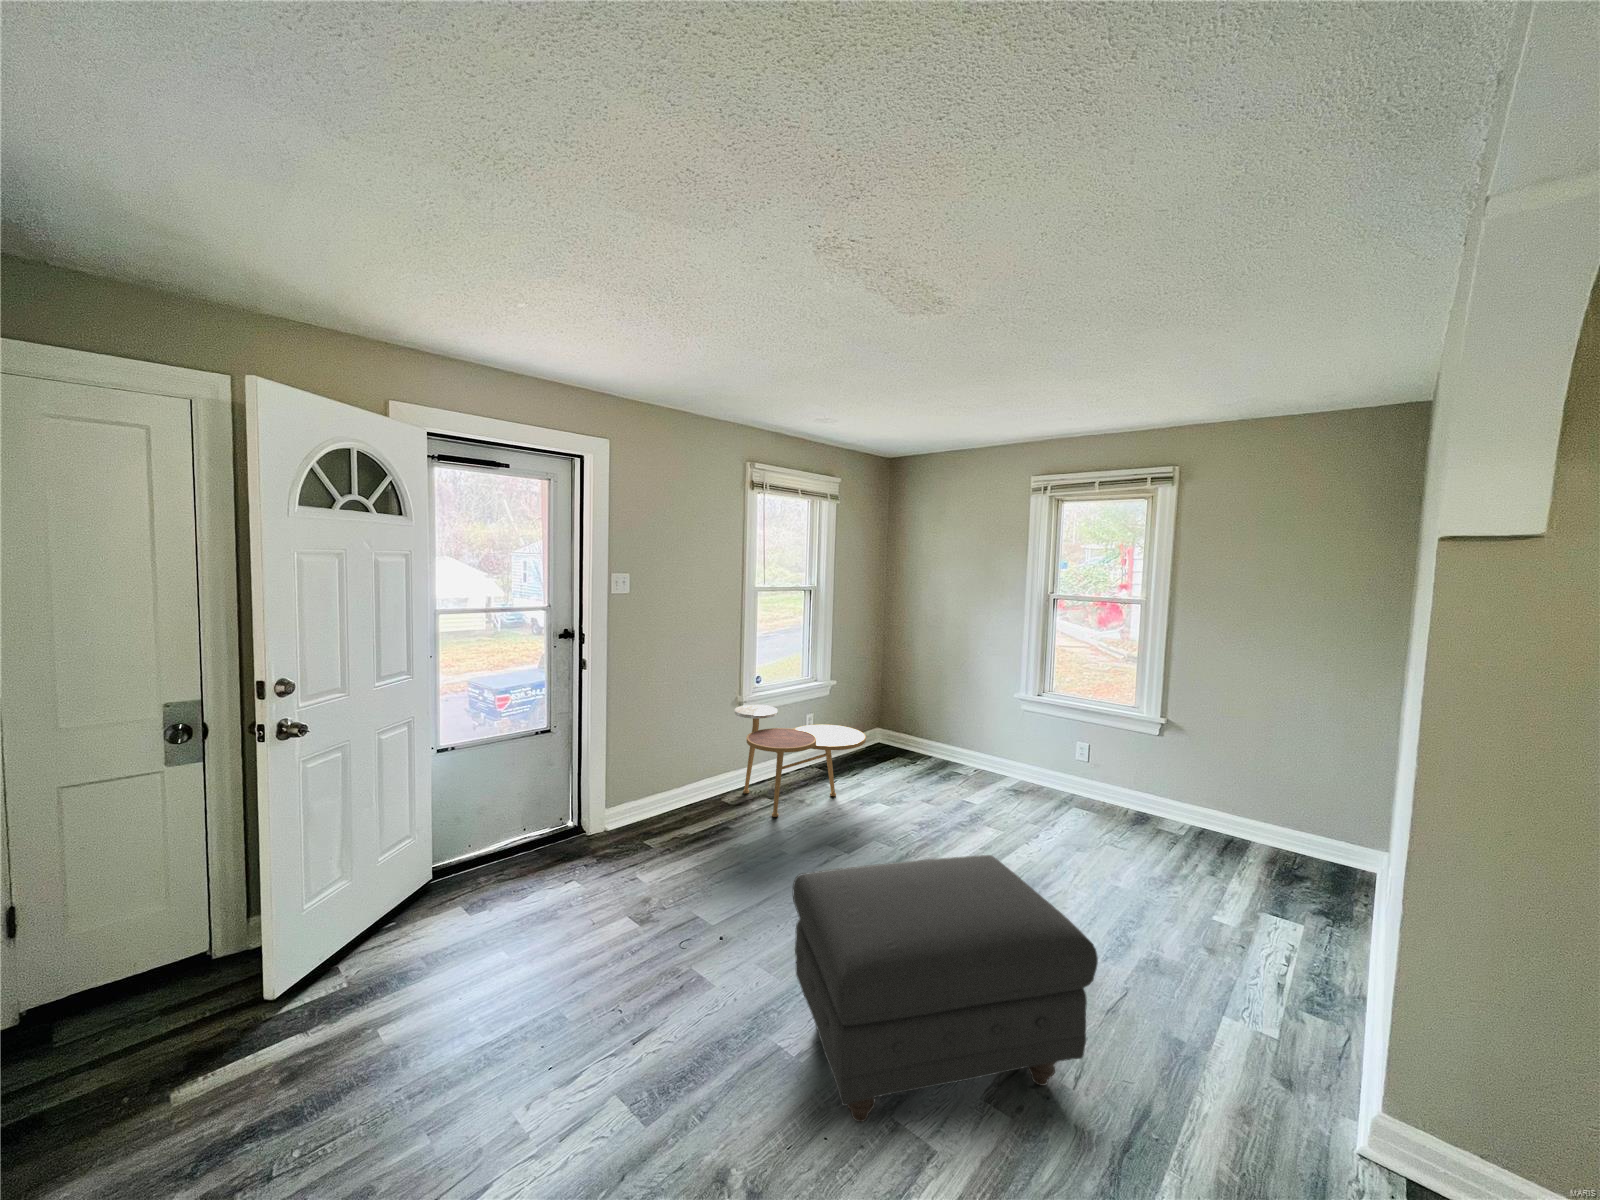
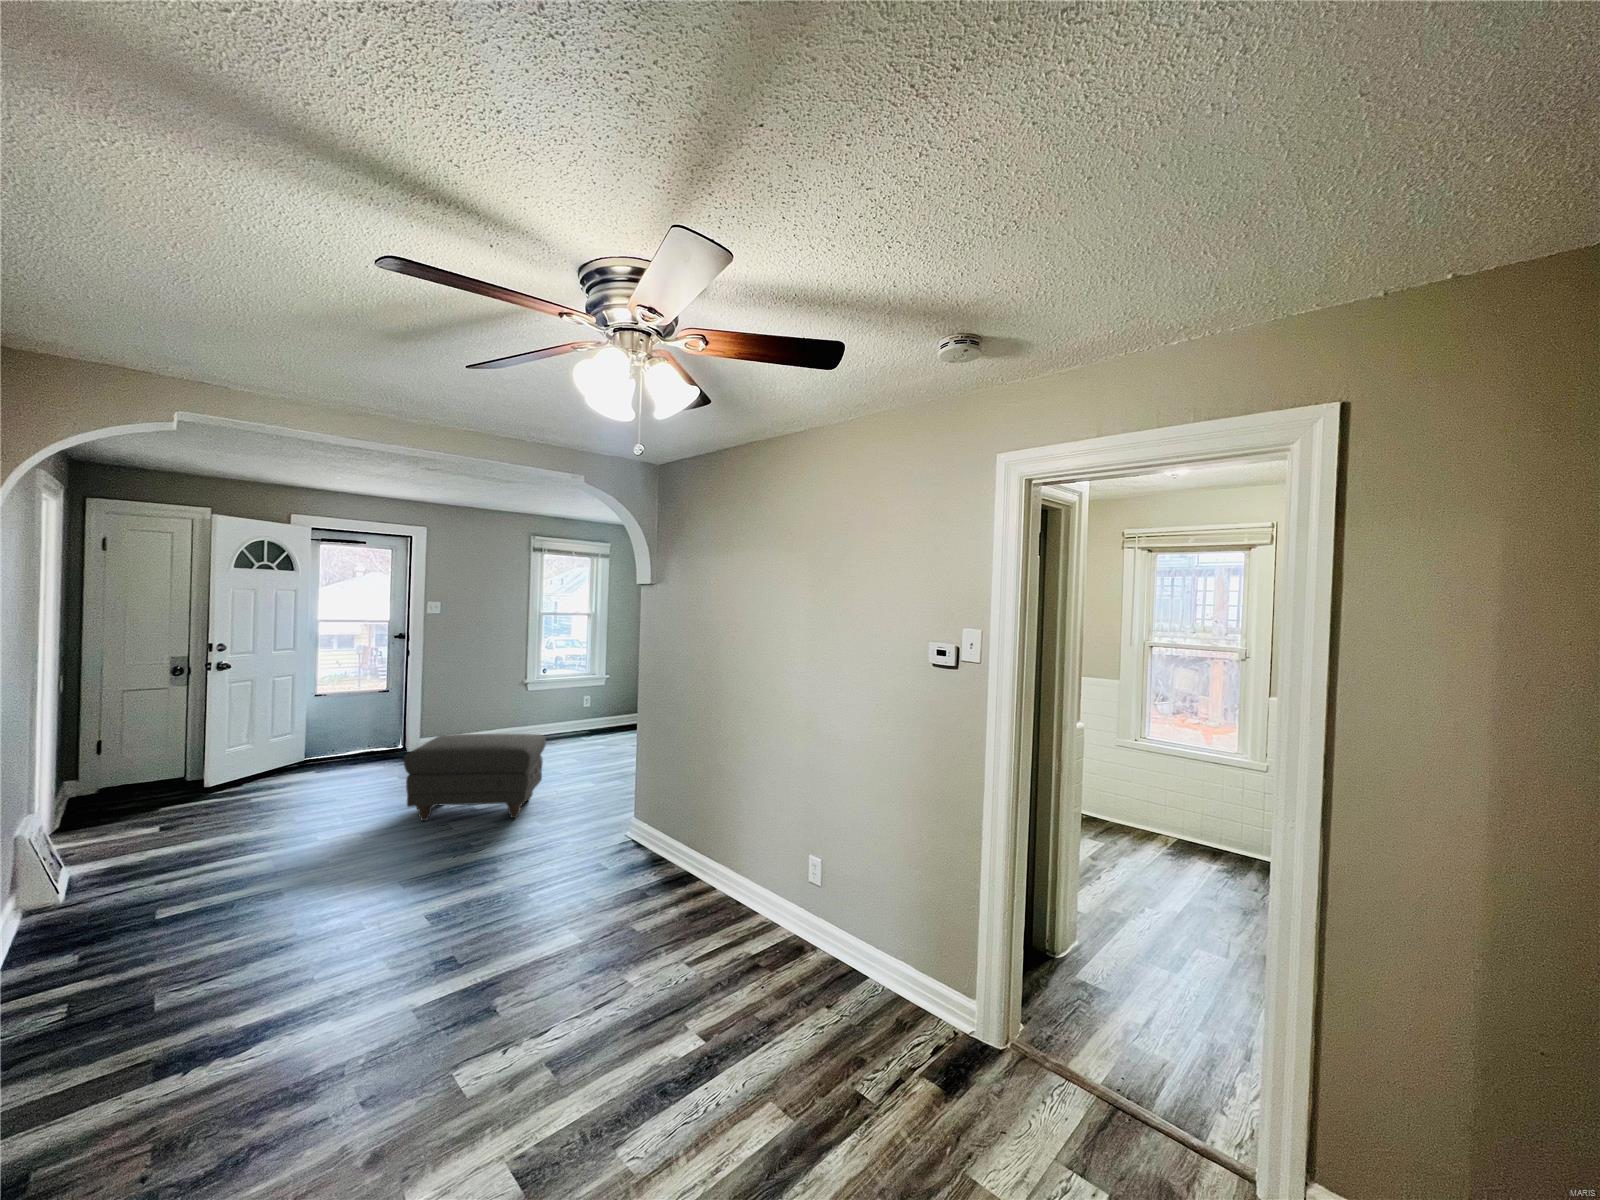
side table: present [735,705,866,817] -> none [507,686,595,749]

